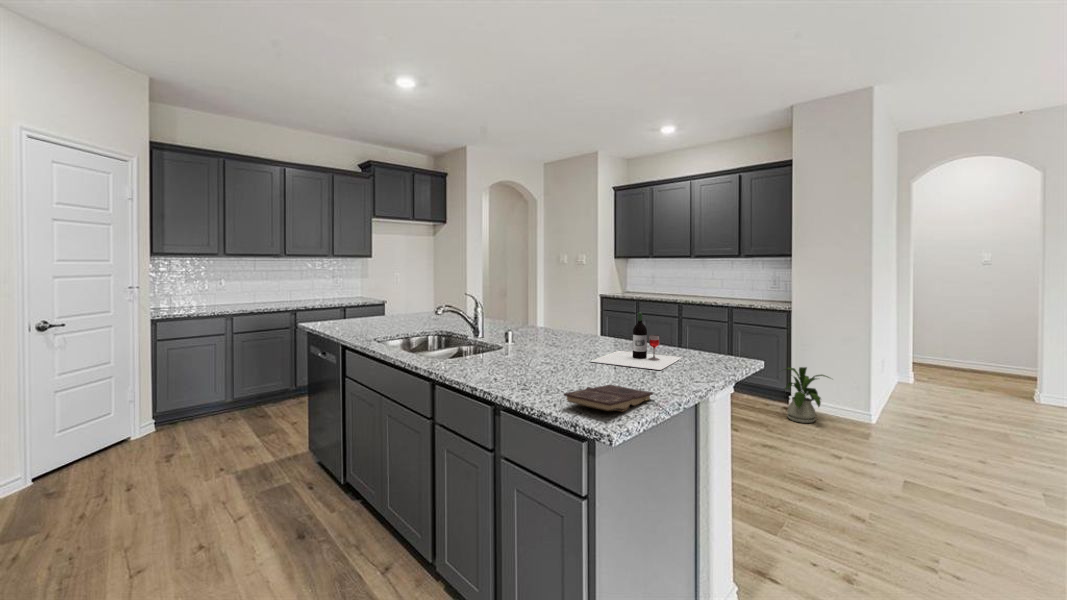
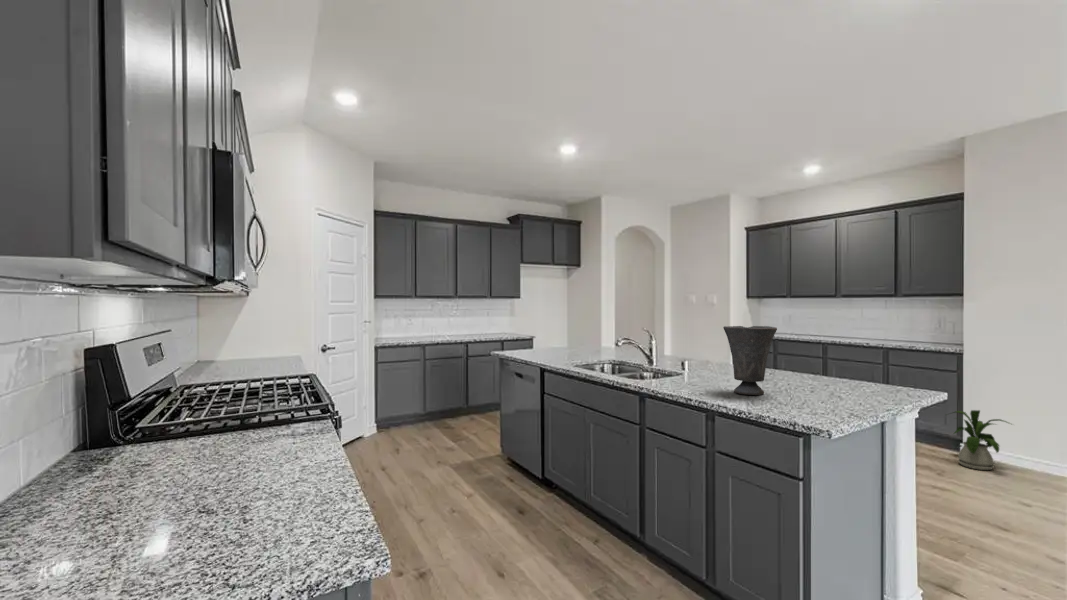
vase: none [524,292,586,378] -> present [723,326,777,395]
wine bottle: present [591,312,682,370] -> none [772,345,859,393]
book: present [564,385,653,411] -> none [778,399,850,417]

